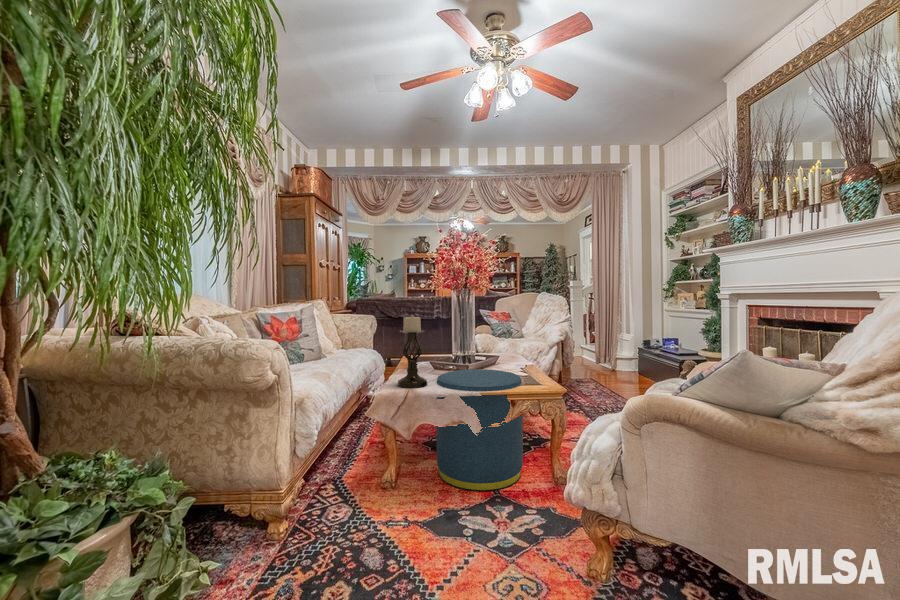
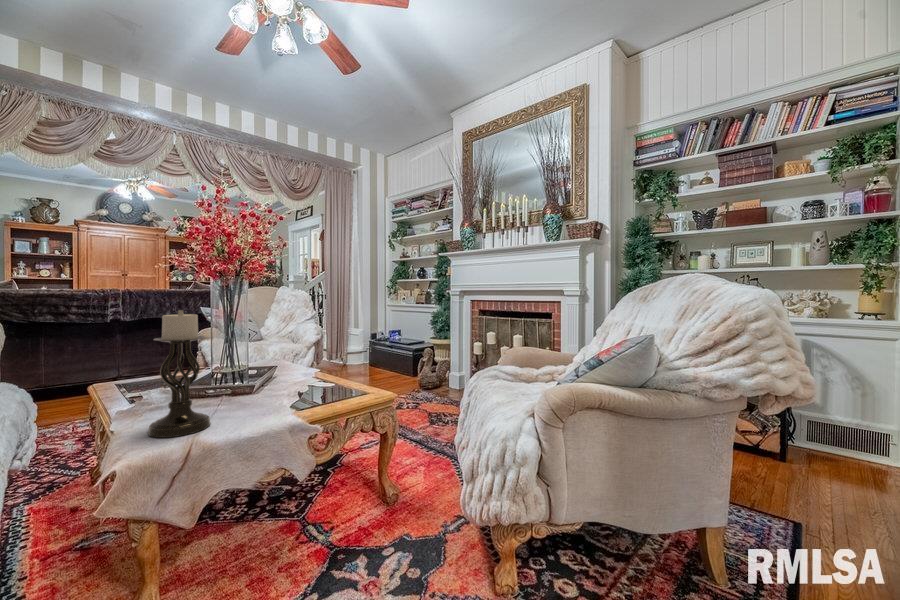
ottoman: present [436,369,523,491] -> none [218,382,348,567]

